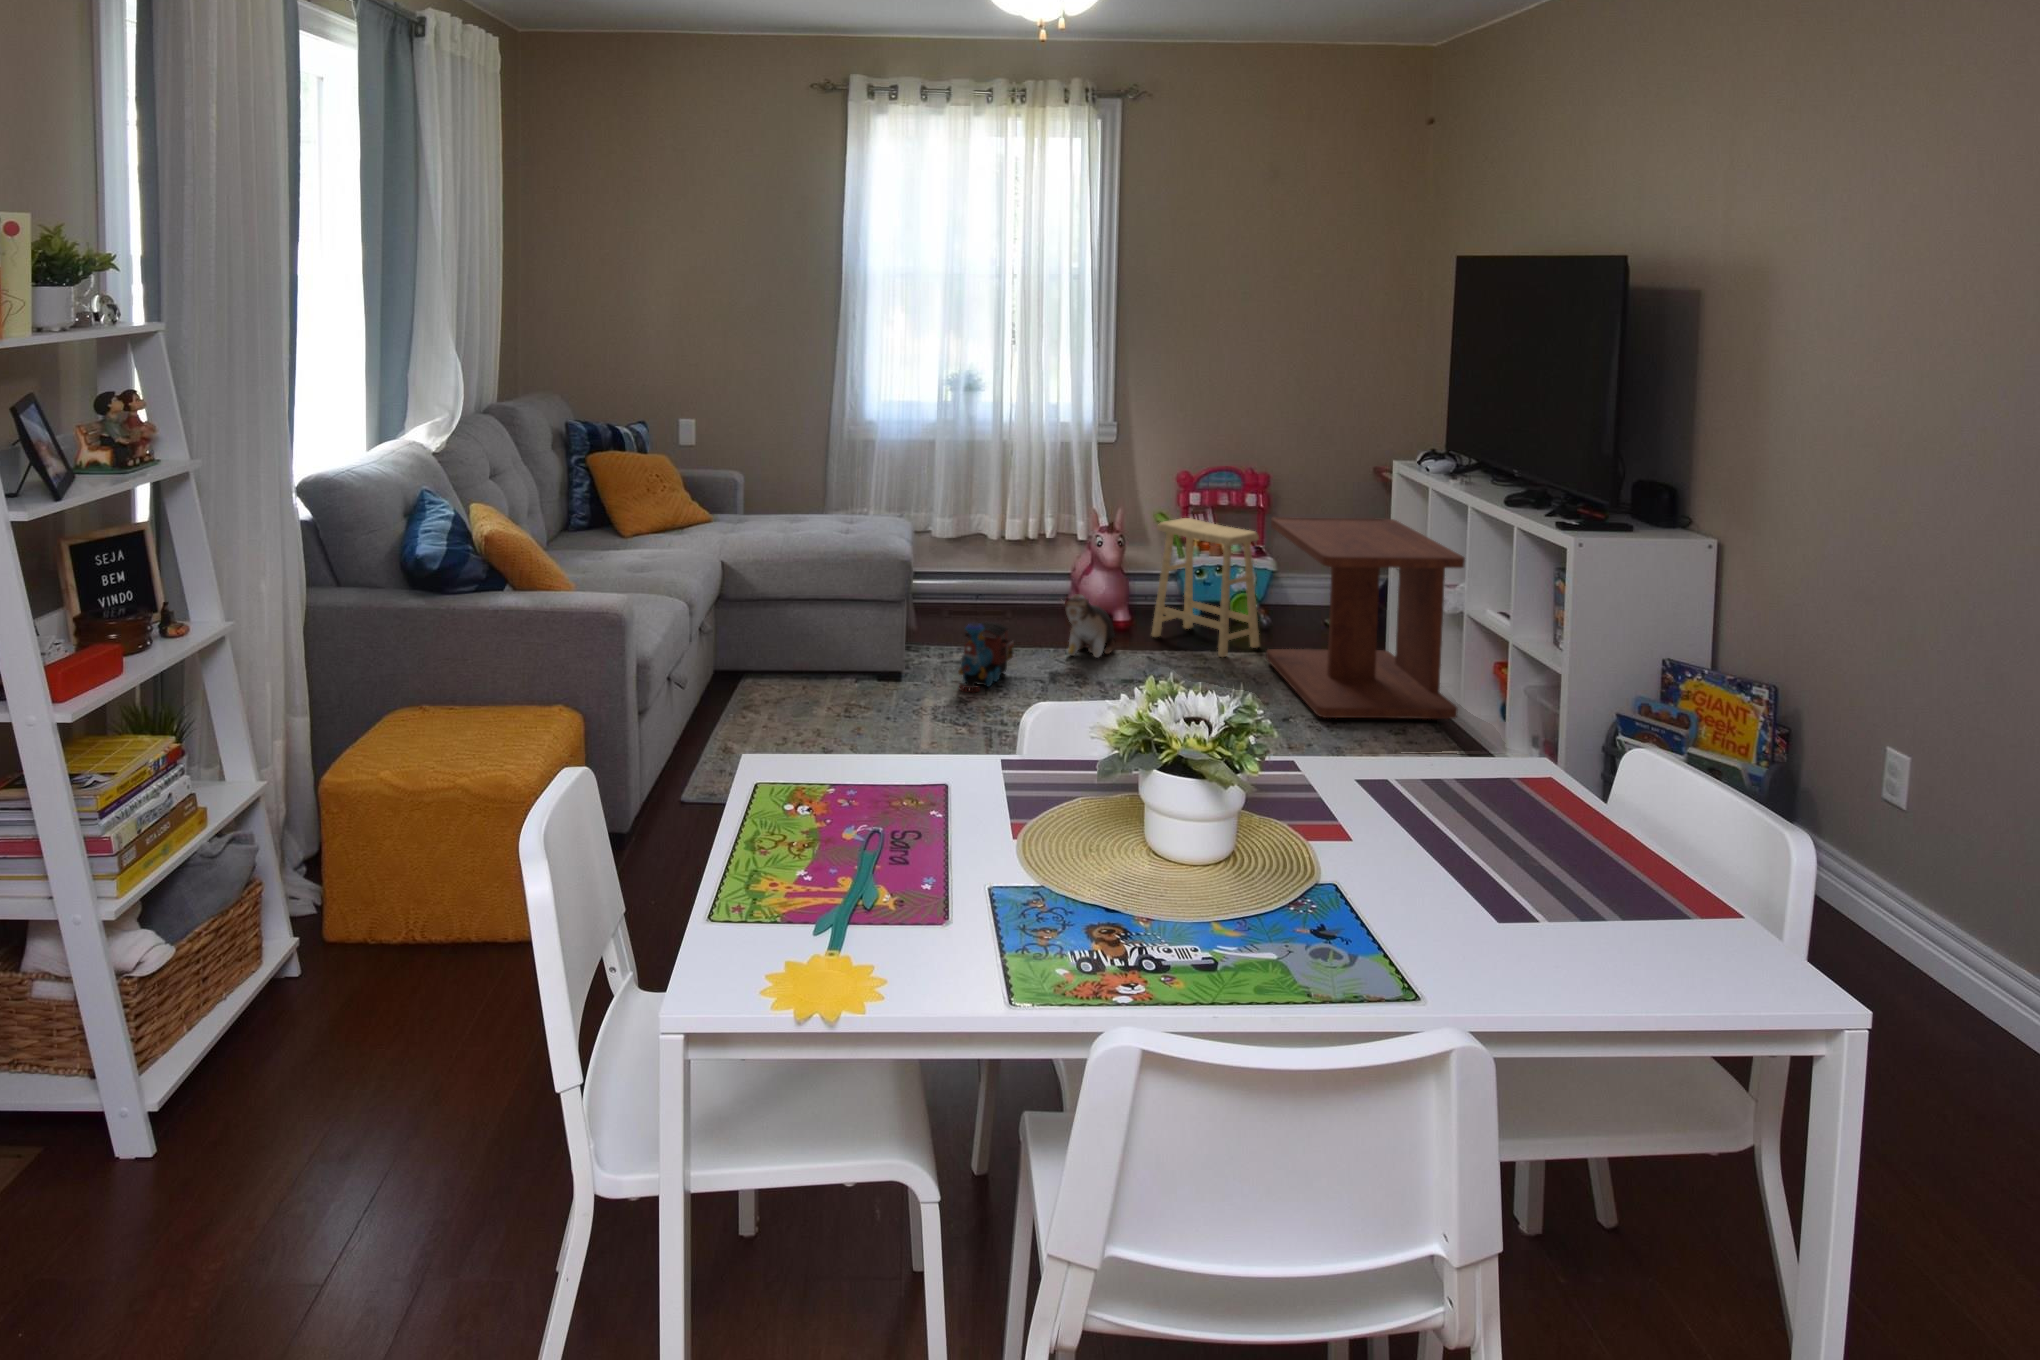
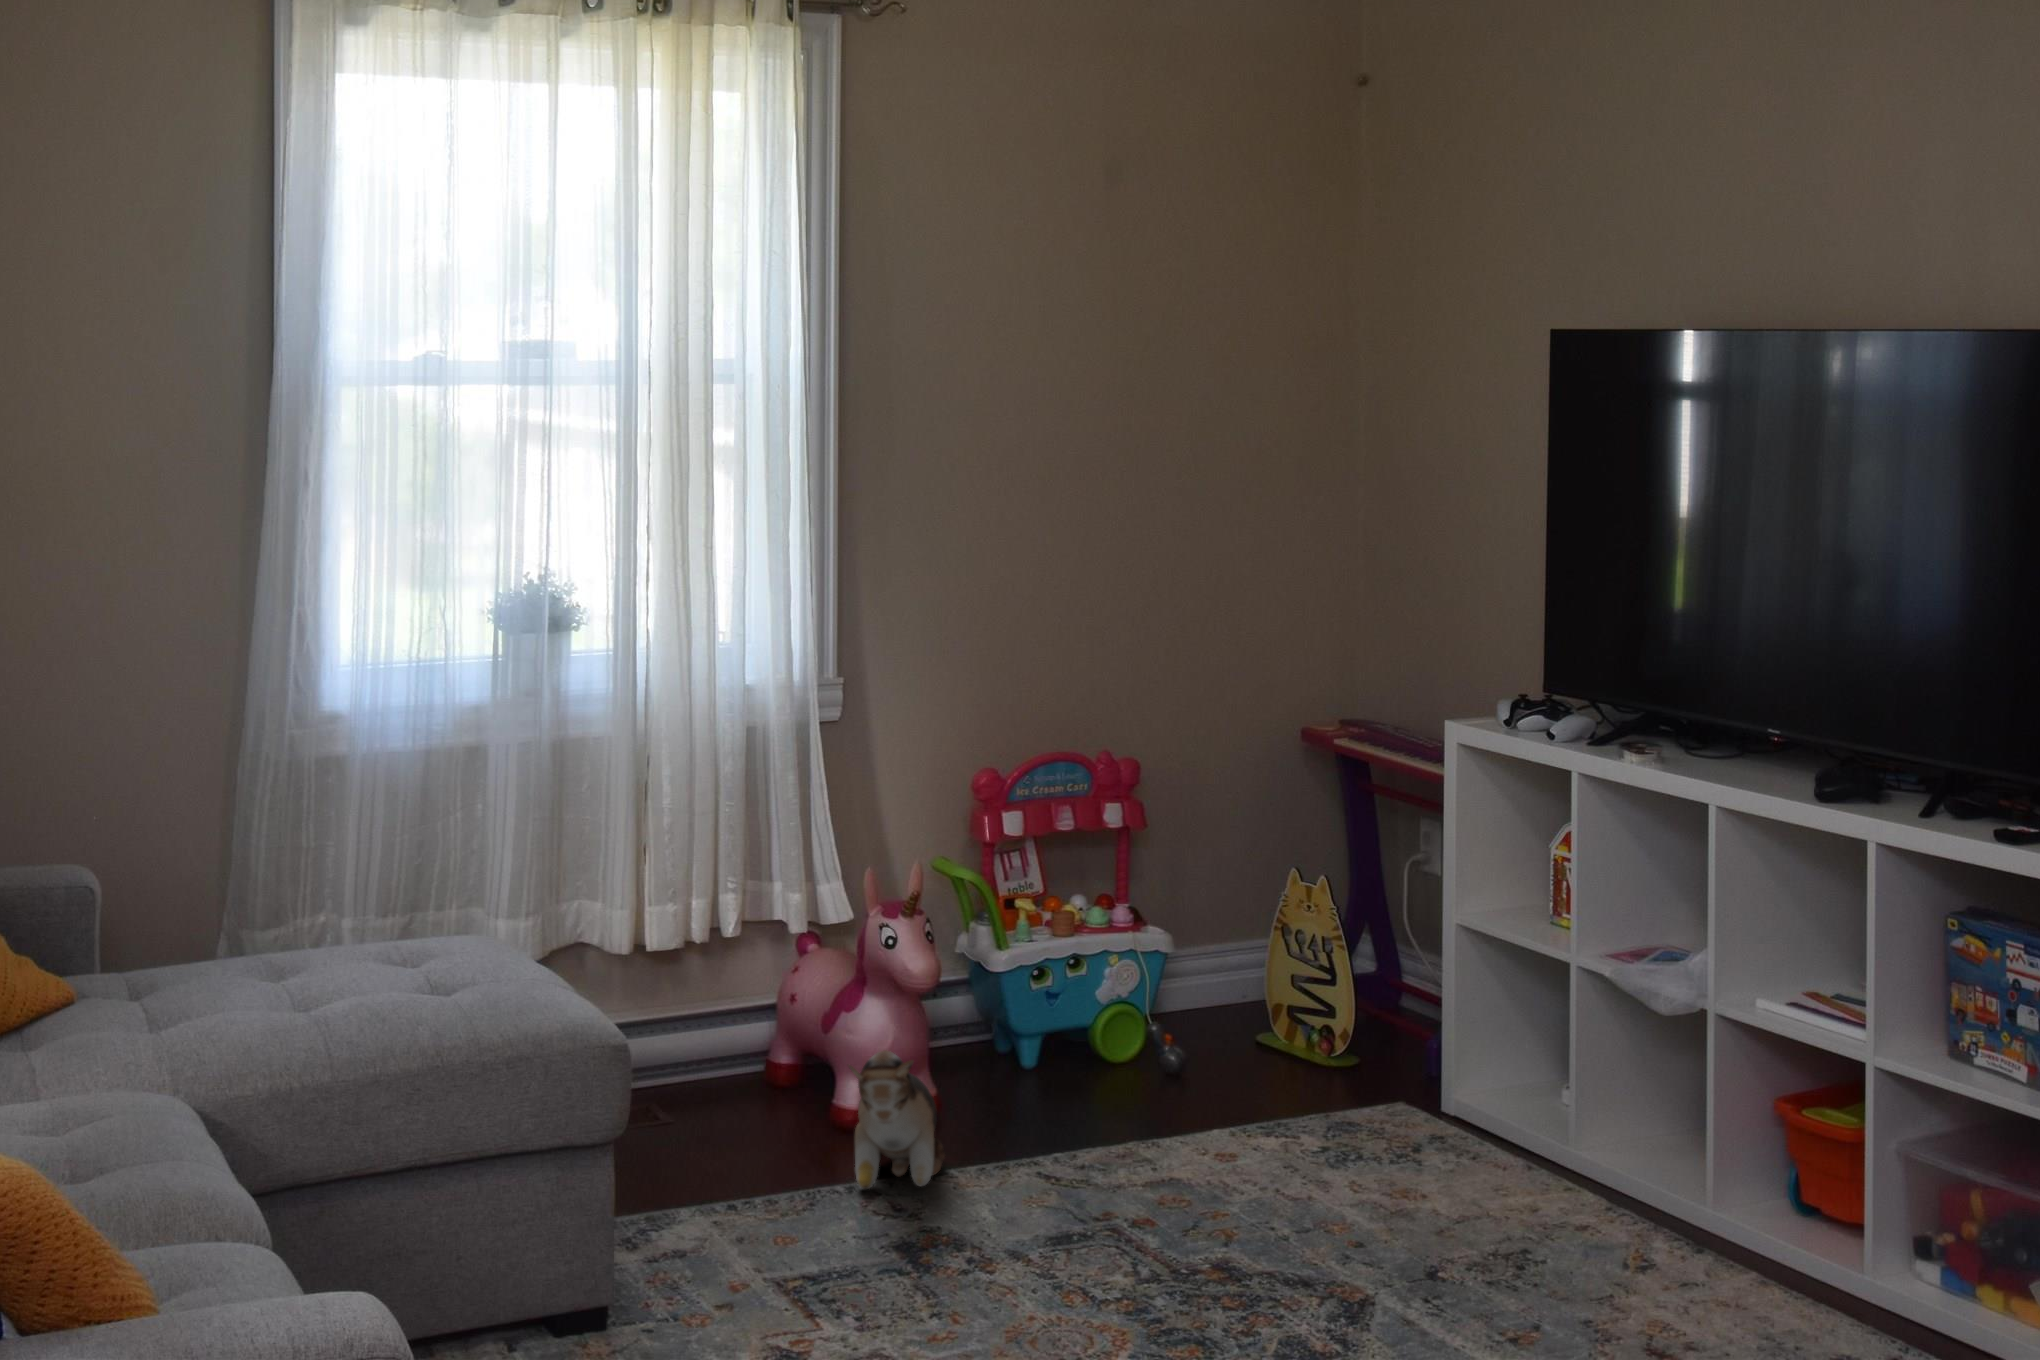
side table: present [1266,517,1465,719] -> none [1242,831,1673,1256]
footstool: present [1152,518,1259,657] -> none [984,862,1201,1149]
toy train: present [958,622,1014,691] -> none [677,1140,781,1316]

